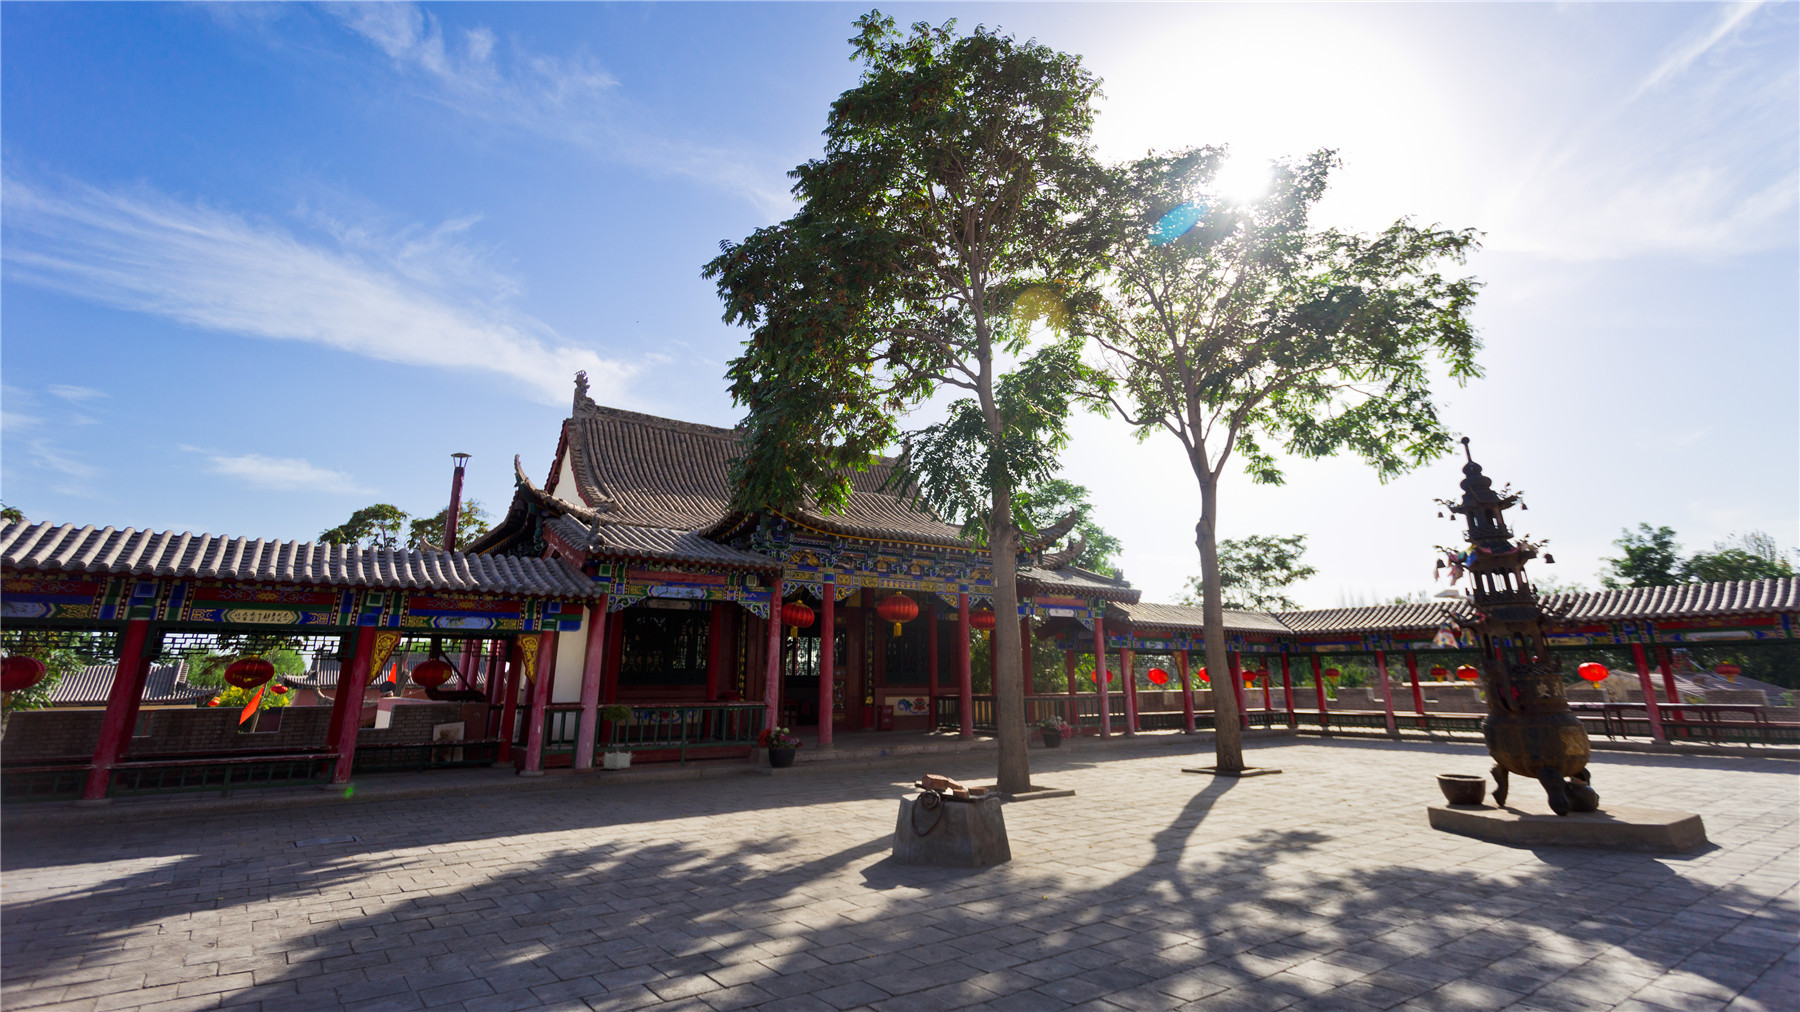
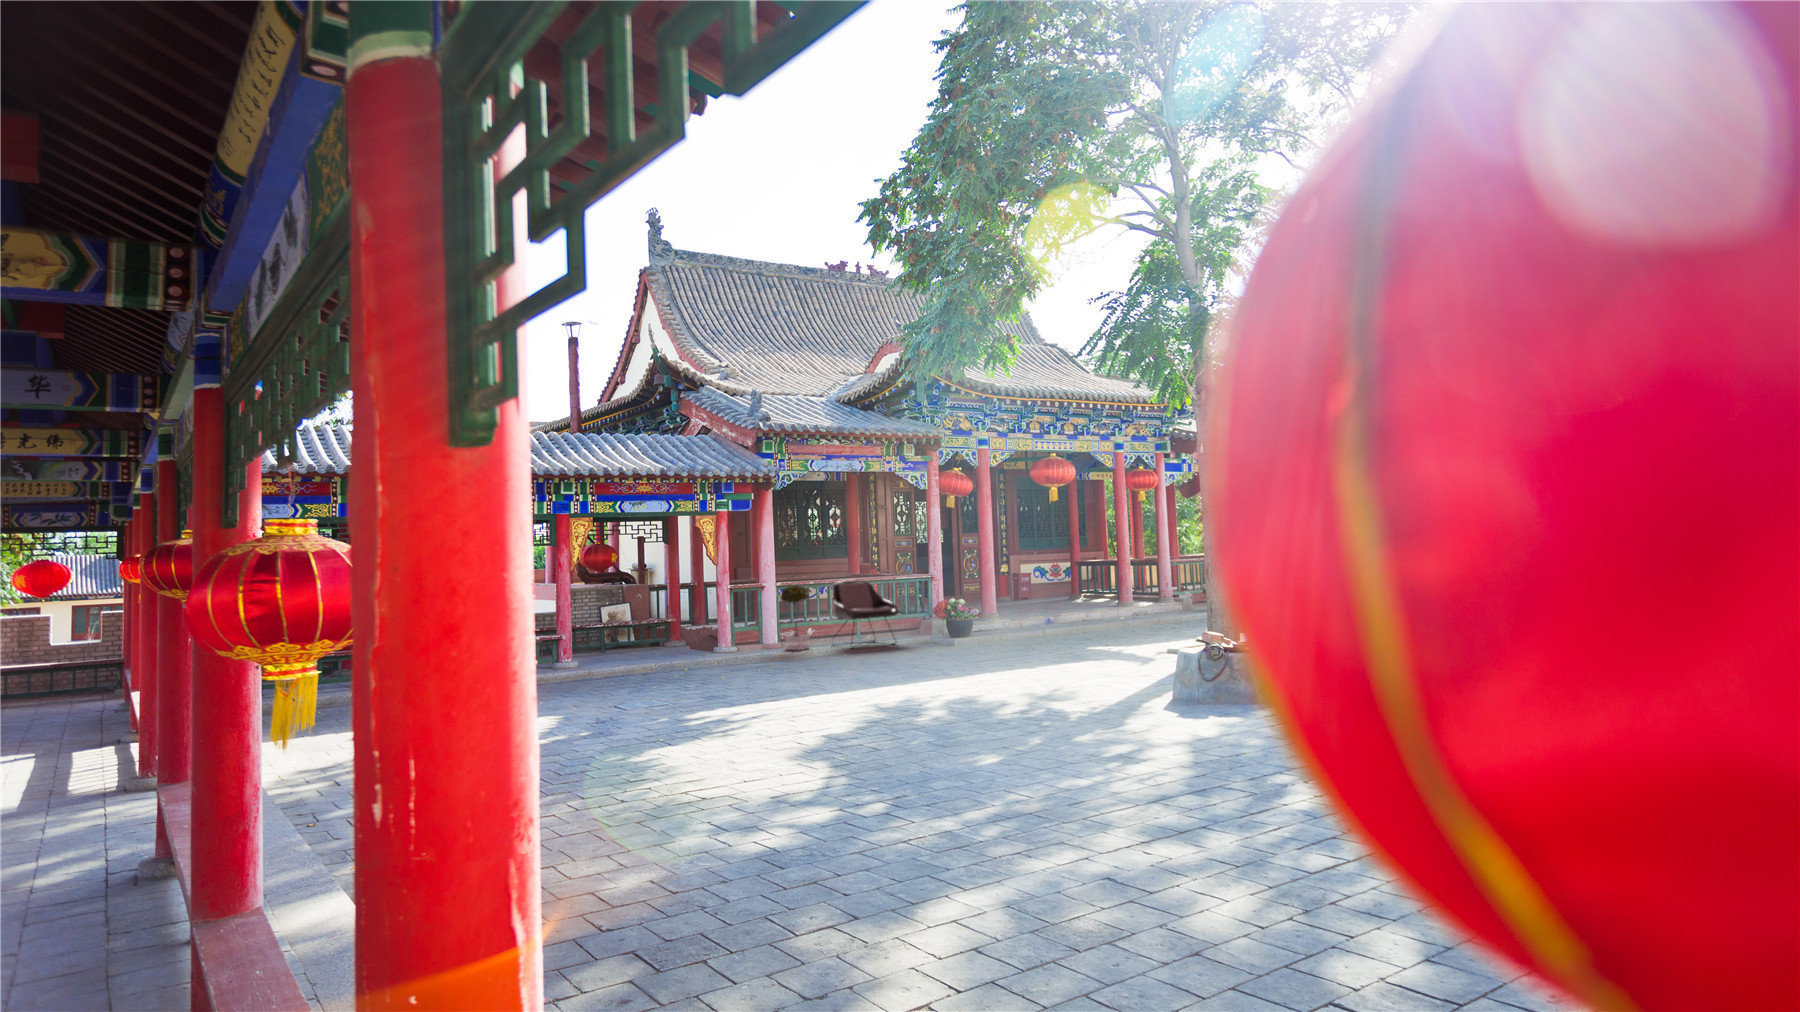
lounge chair: none [653,701,718,770] -> present [833,580,898,649]

